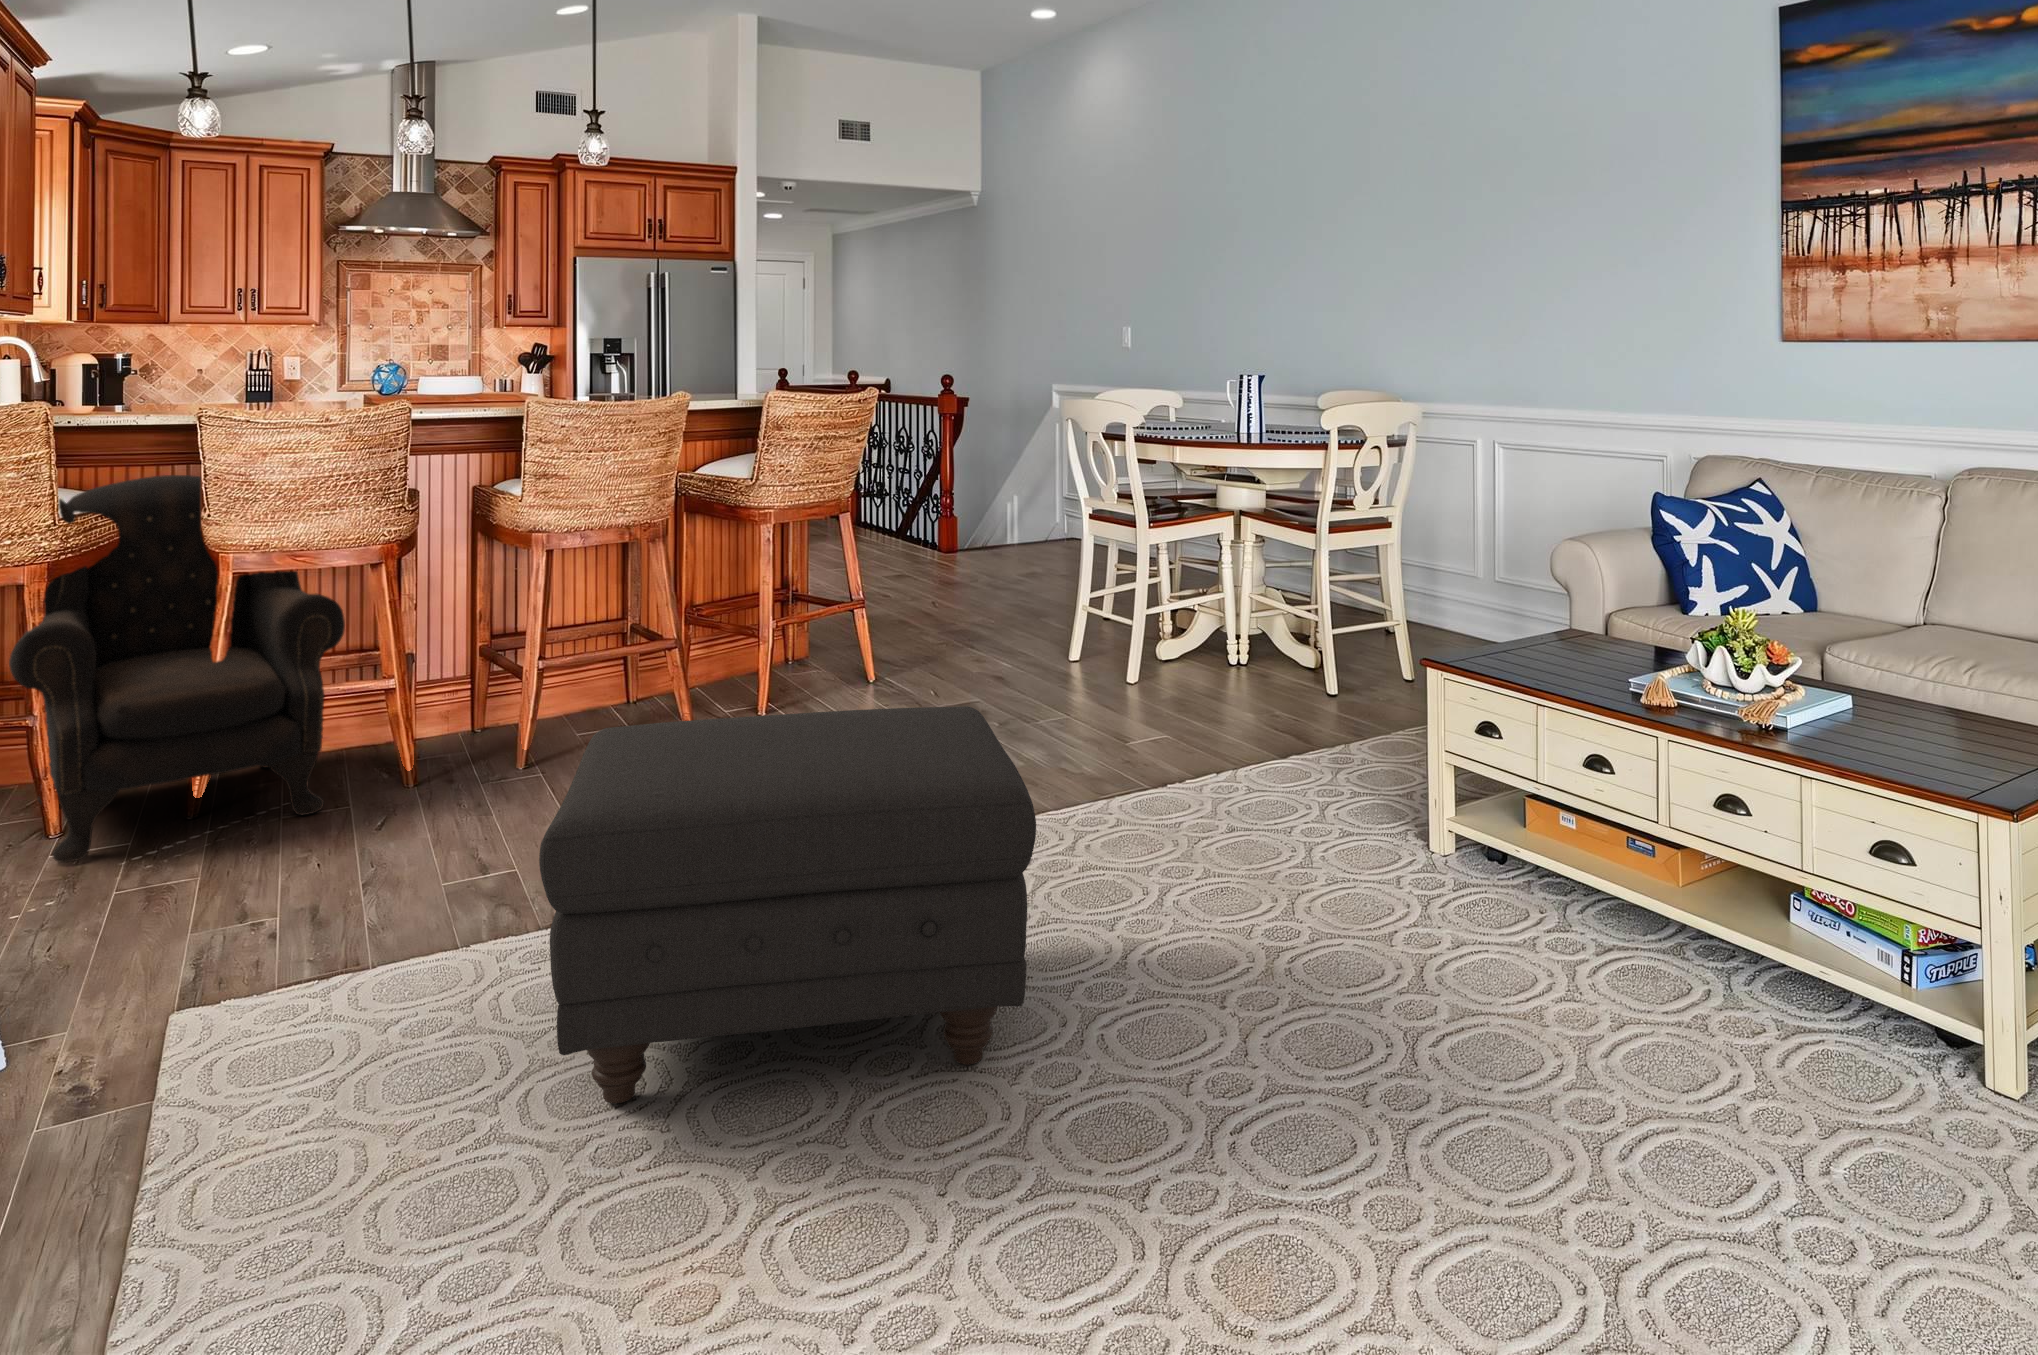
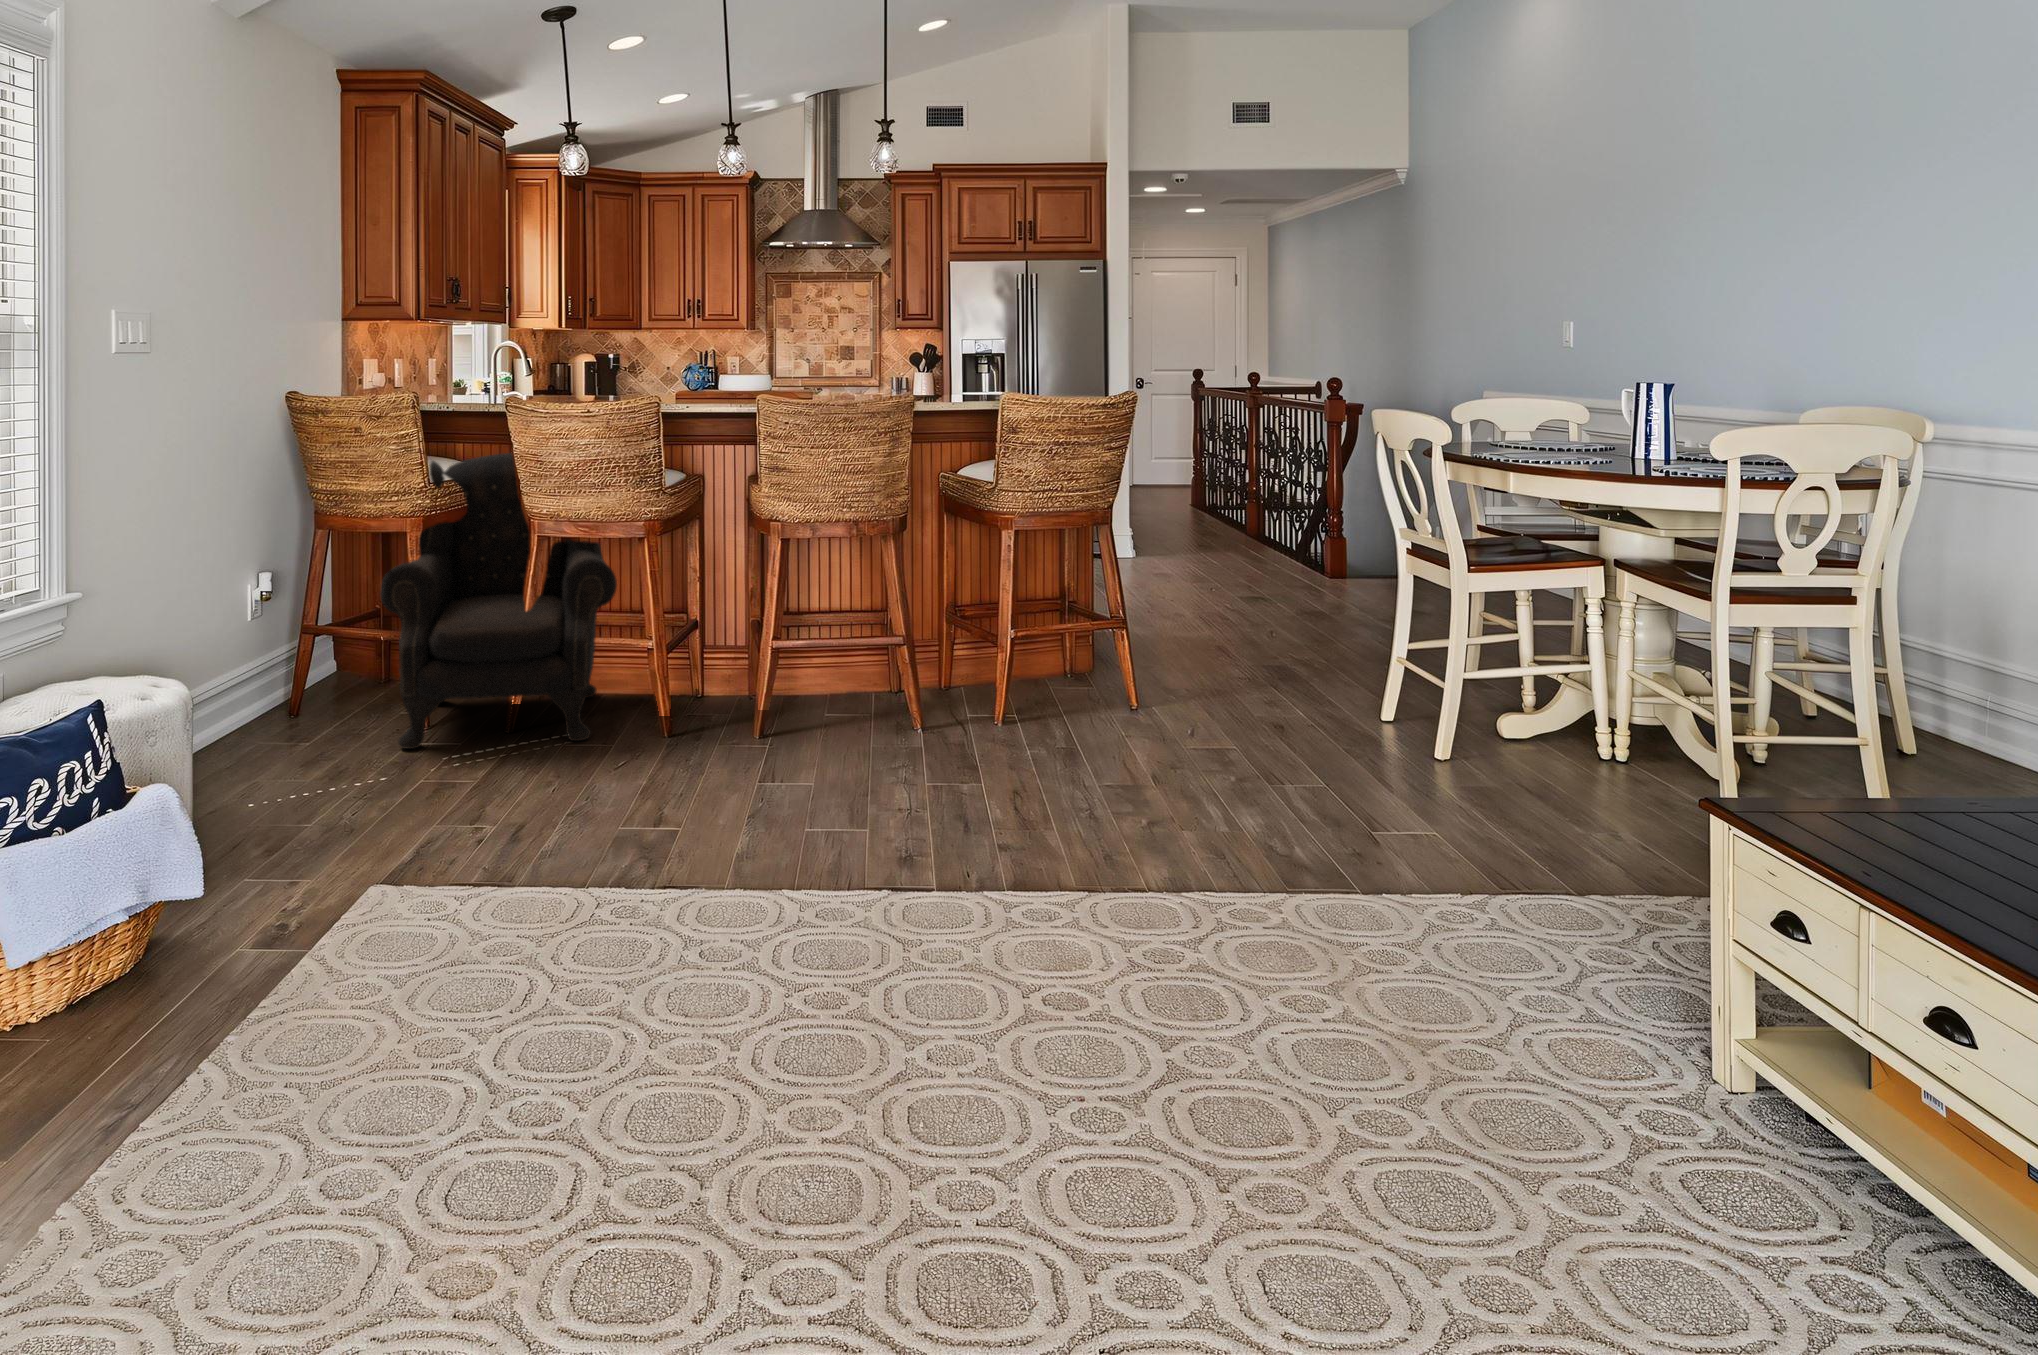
ottoman: present [539,706,1036,1103] -> none [502,704,1001,1096]

